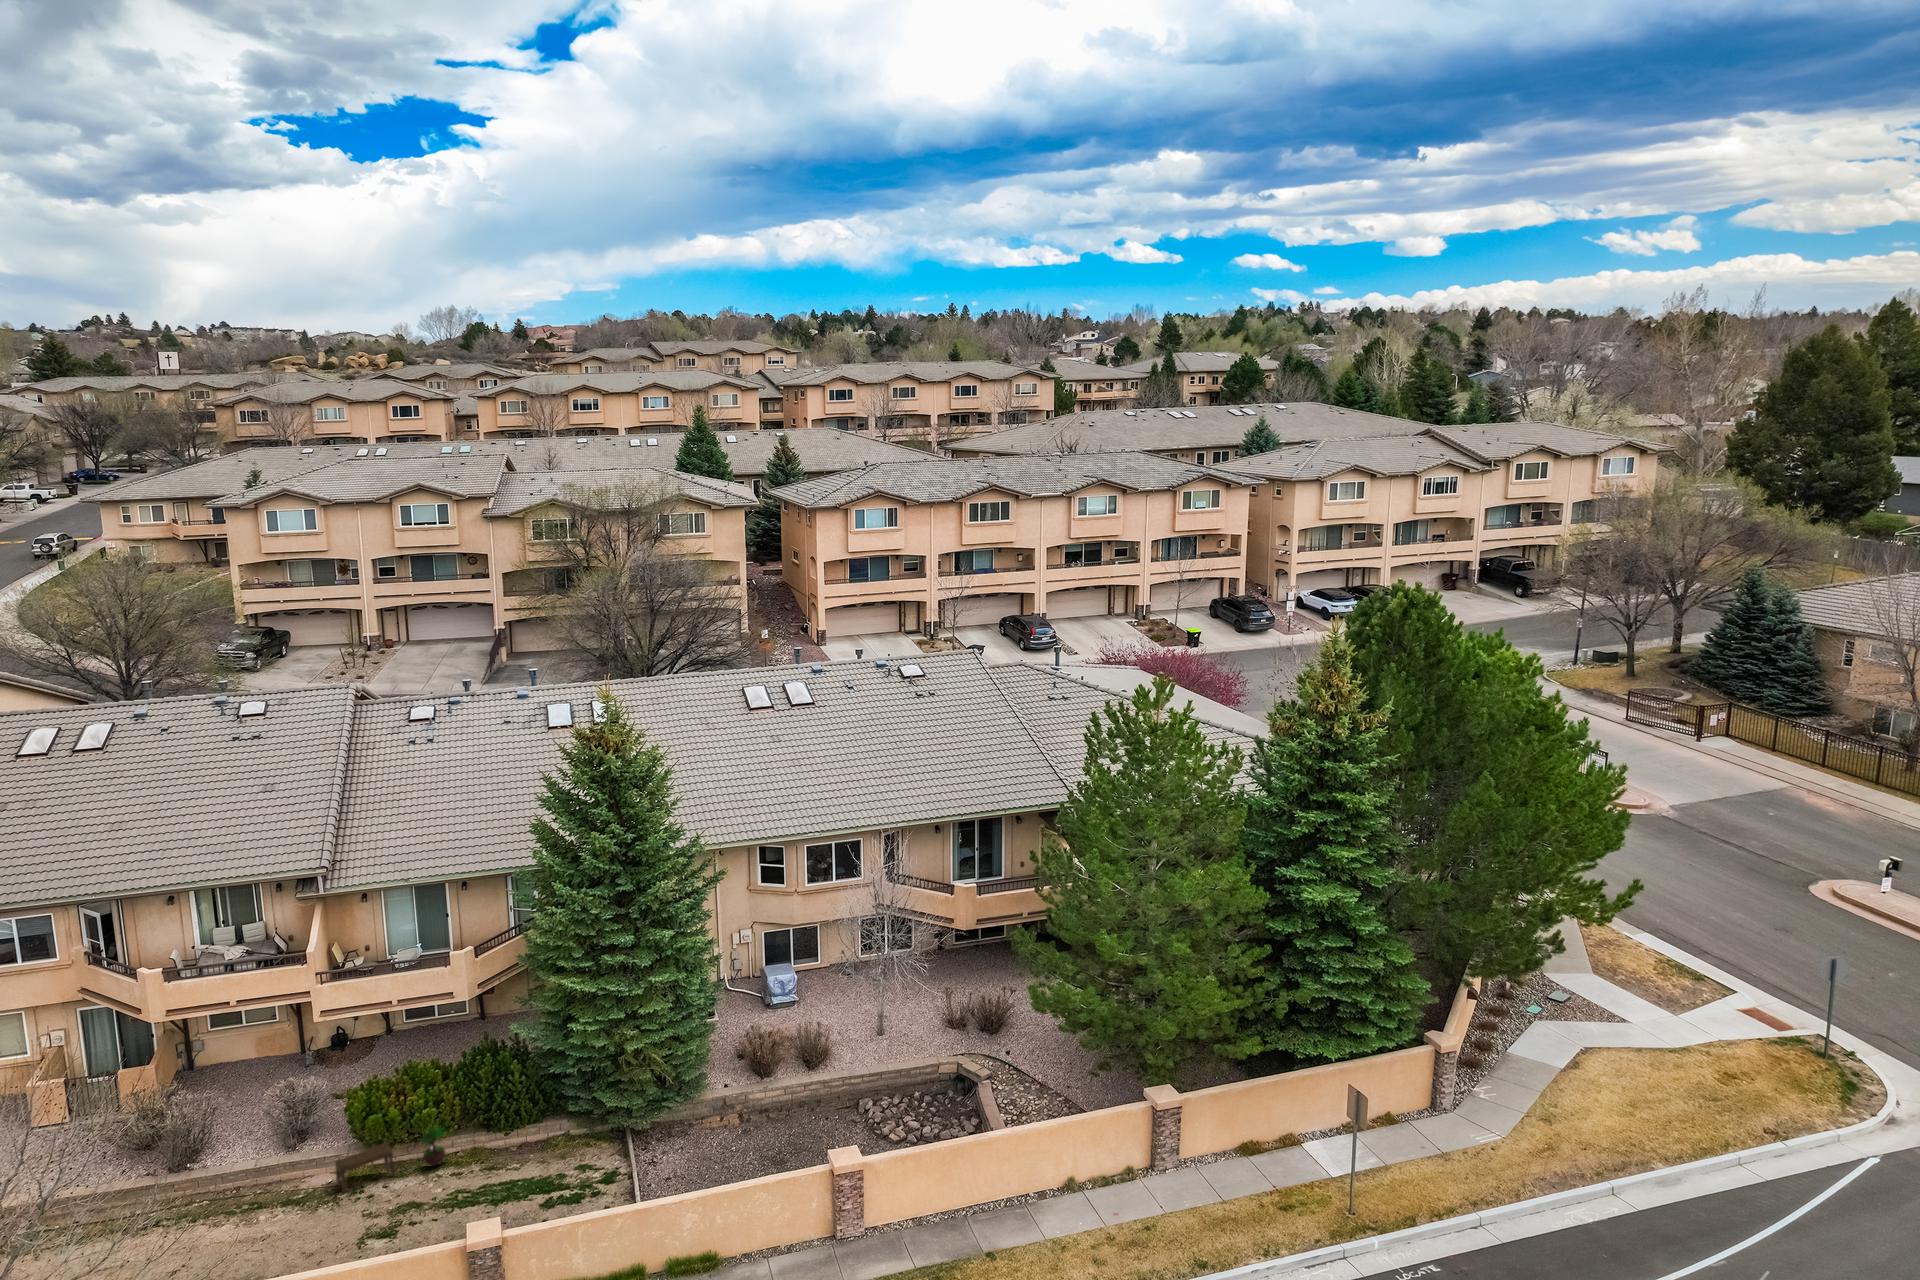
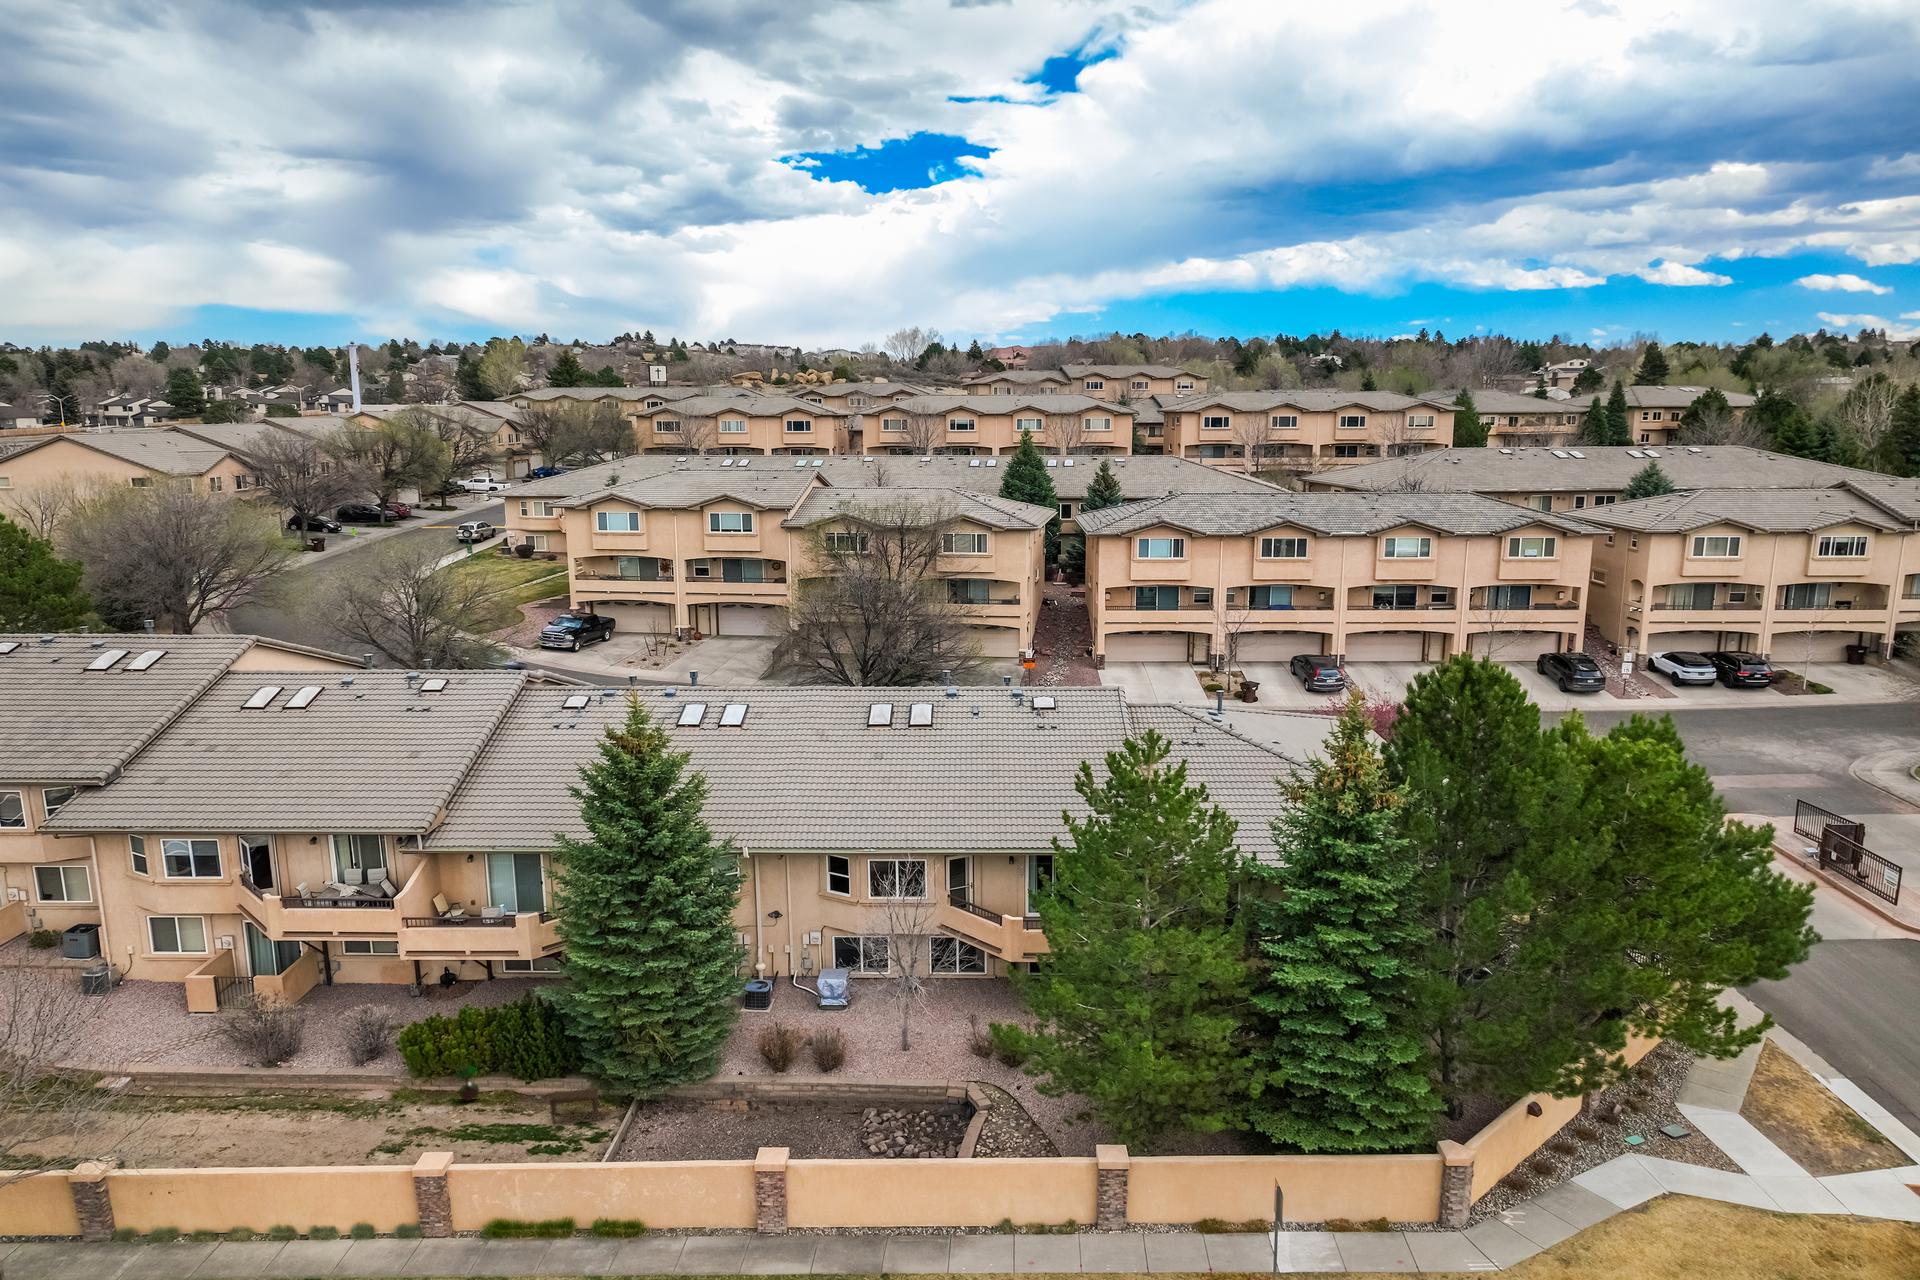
bench: present [335,1142,395,1193] -> present [550,1088,599,1124]

